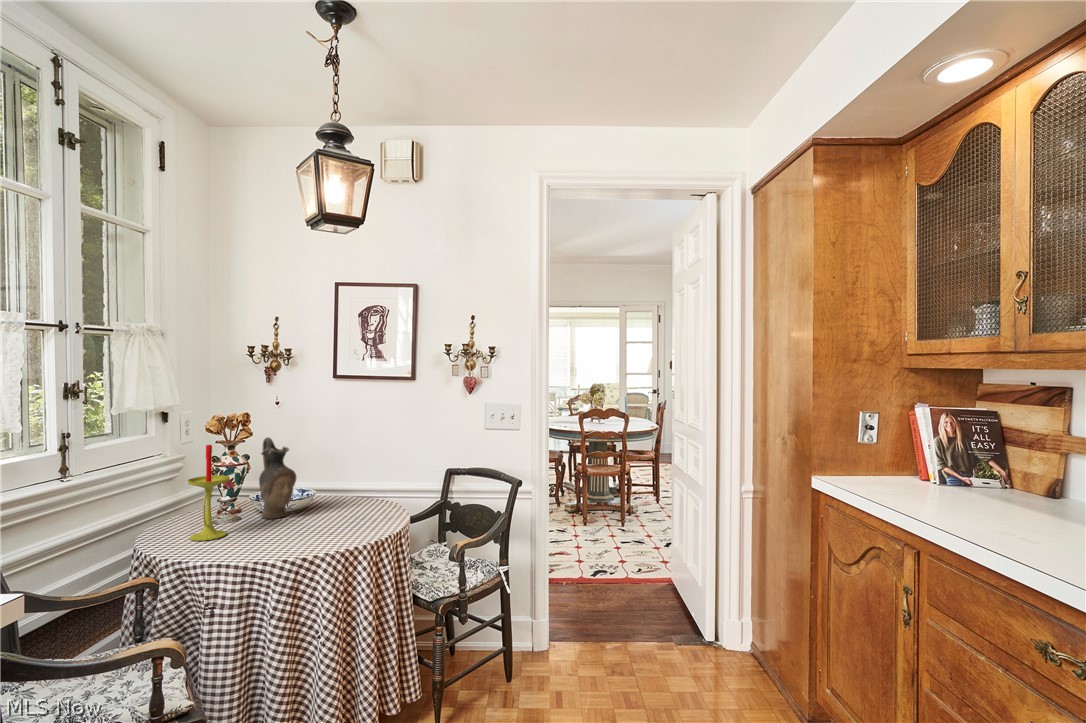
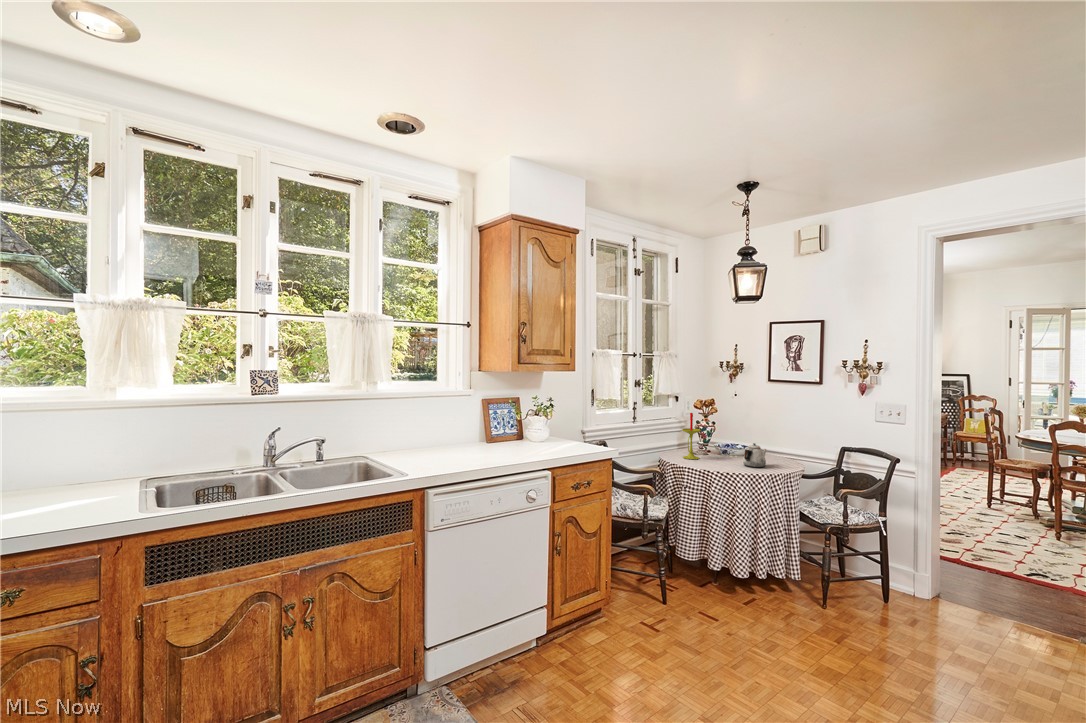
ceramic pitcher: present [259,437,296,519] -> none [718,413,737,457]
teapot: none [316,488,356,532] -> present [743,443,766,467]

